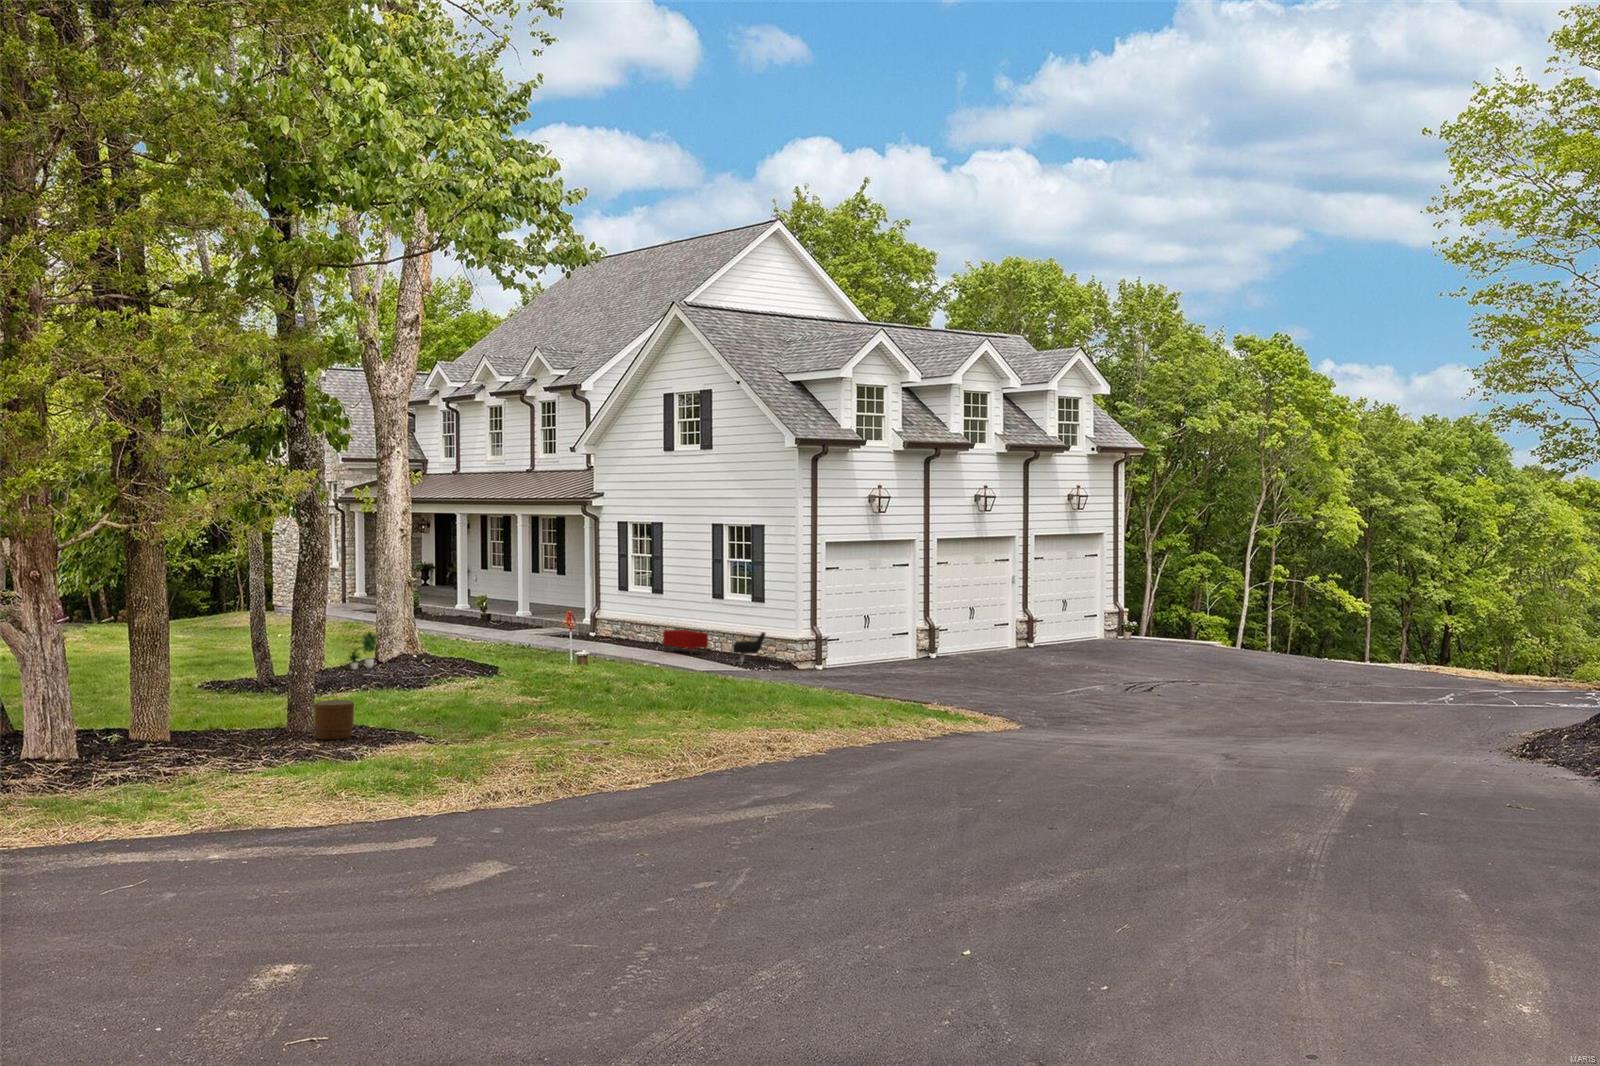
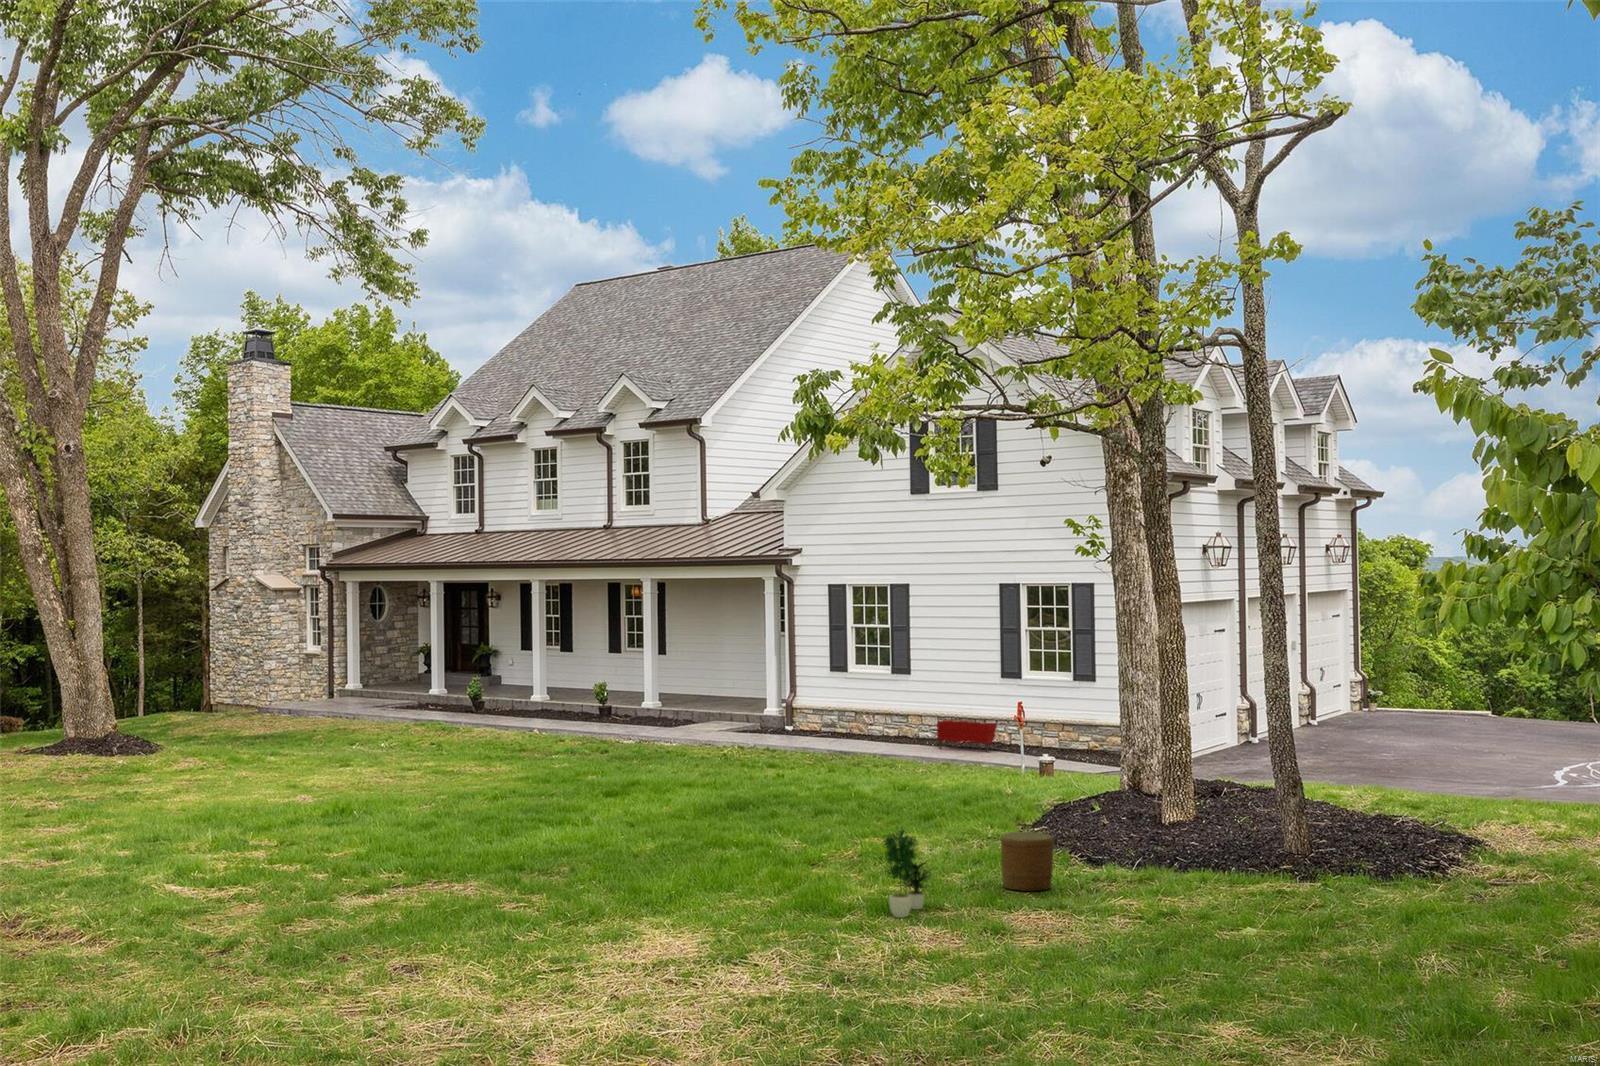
potted plant: present [347,631,378,669] -> present [883,830,931,918]
lounge chair: present [733,632,765,663] -> none [1062,719,1113,761]

